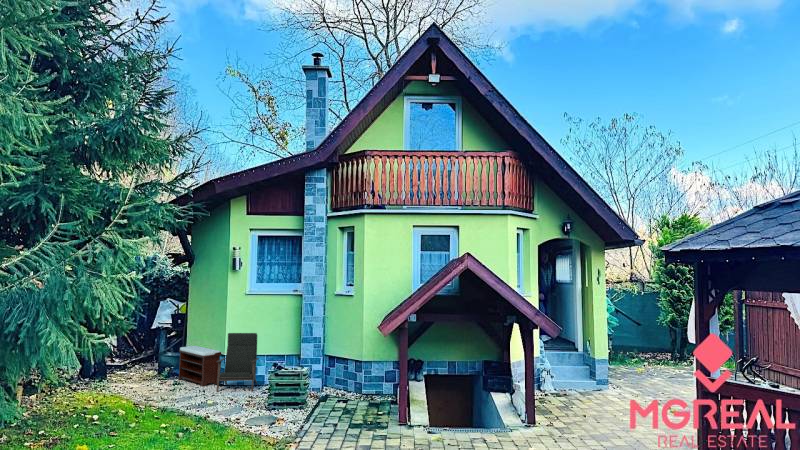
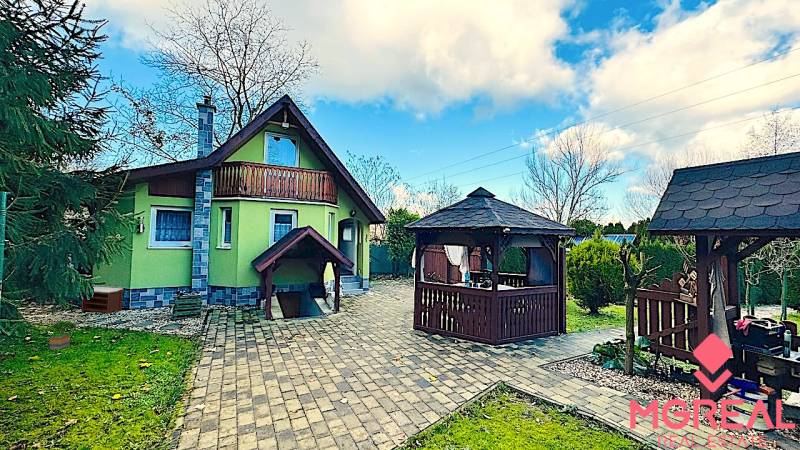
lounge chair: present [217,333,259,392] -> none [123,275,158,316]
potted tree: none [116,394,147,435] -> present [48,321,76,349]

